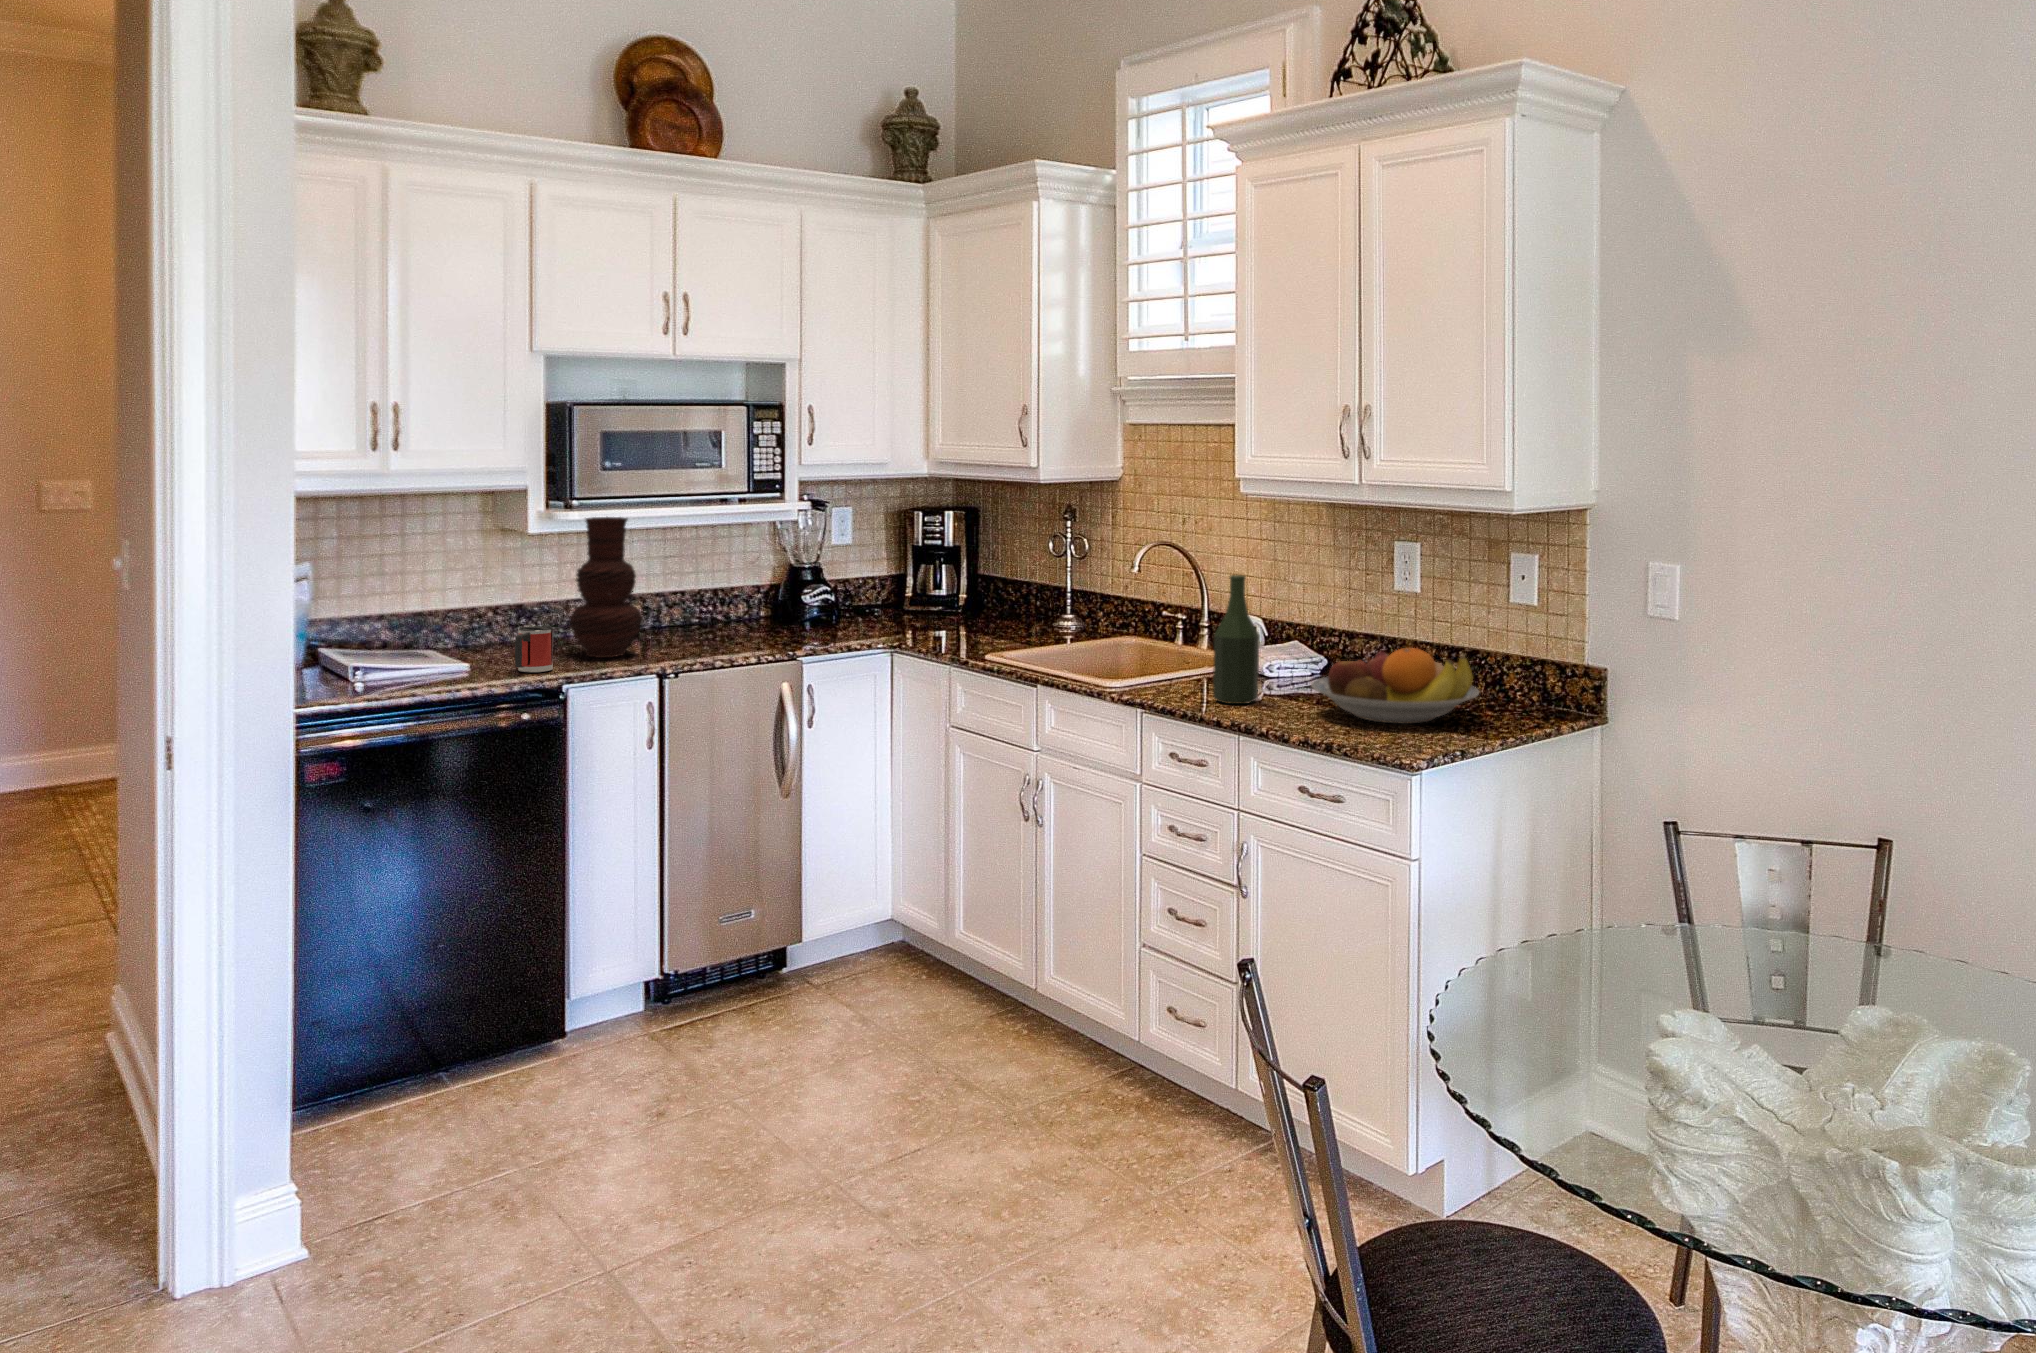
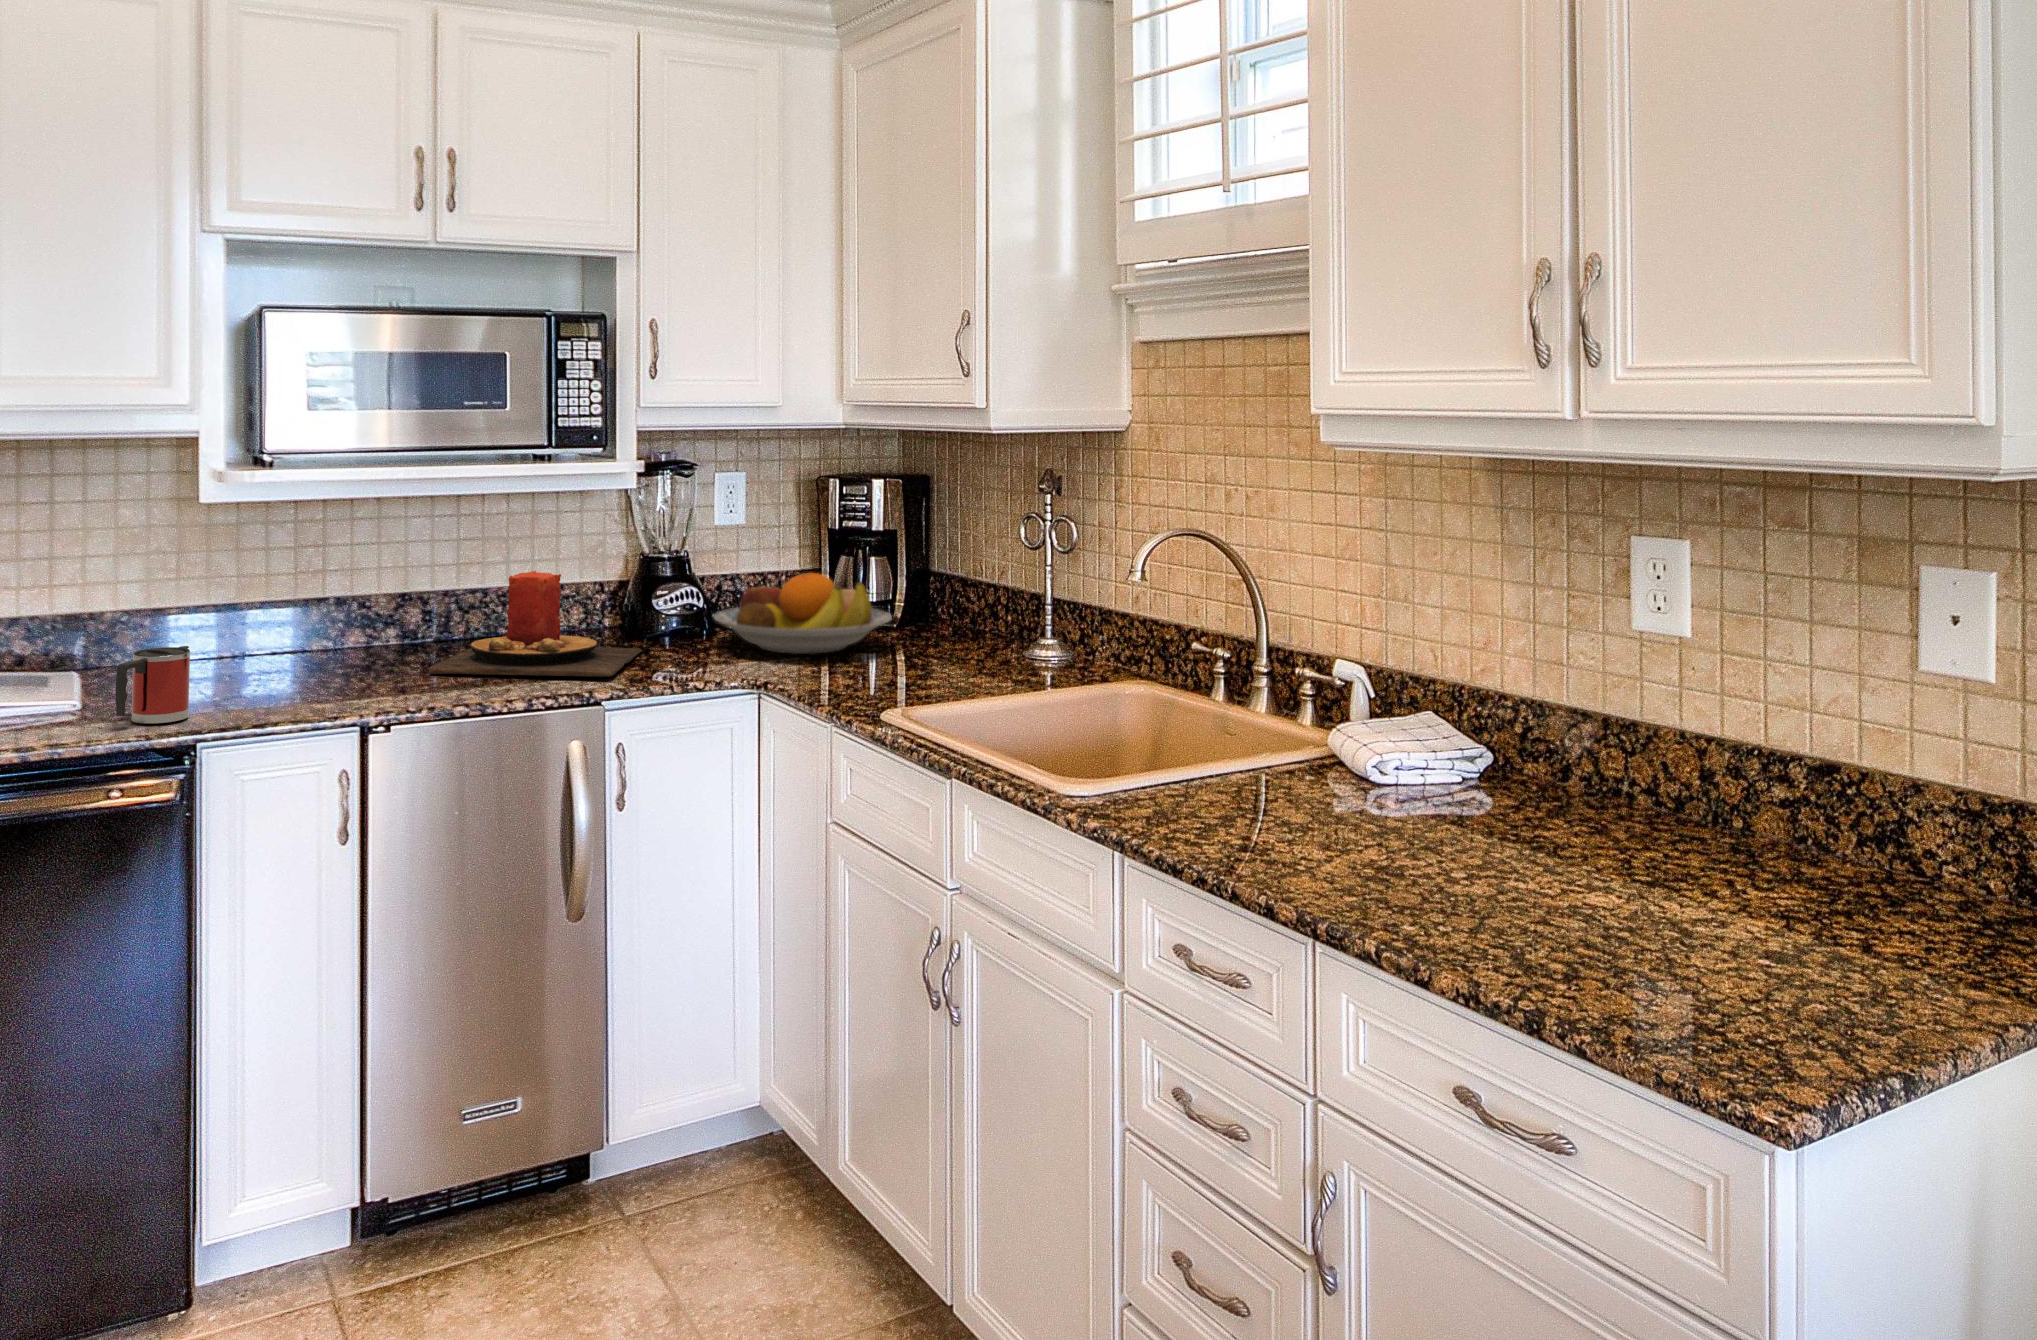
vase: present [569,517,643,658] -> none [244,476,362,697]
bottle: present [1213,575,1260,704] -> none [1270,595,1364,858]
candle: none [675,577,801,644] -> present [429,571,642,677]
fruit bowl: present [1311,648,1479,724] -> present [714,573,892,654]

